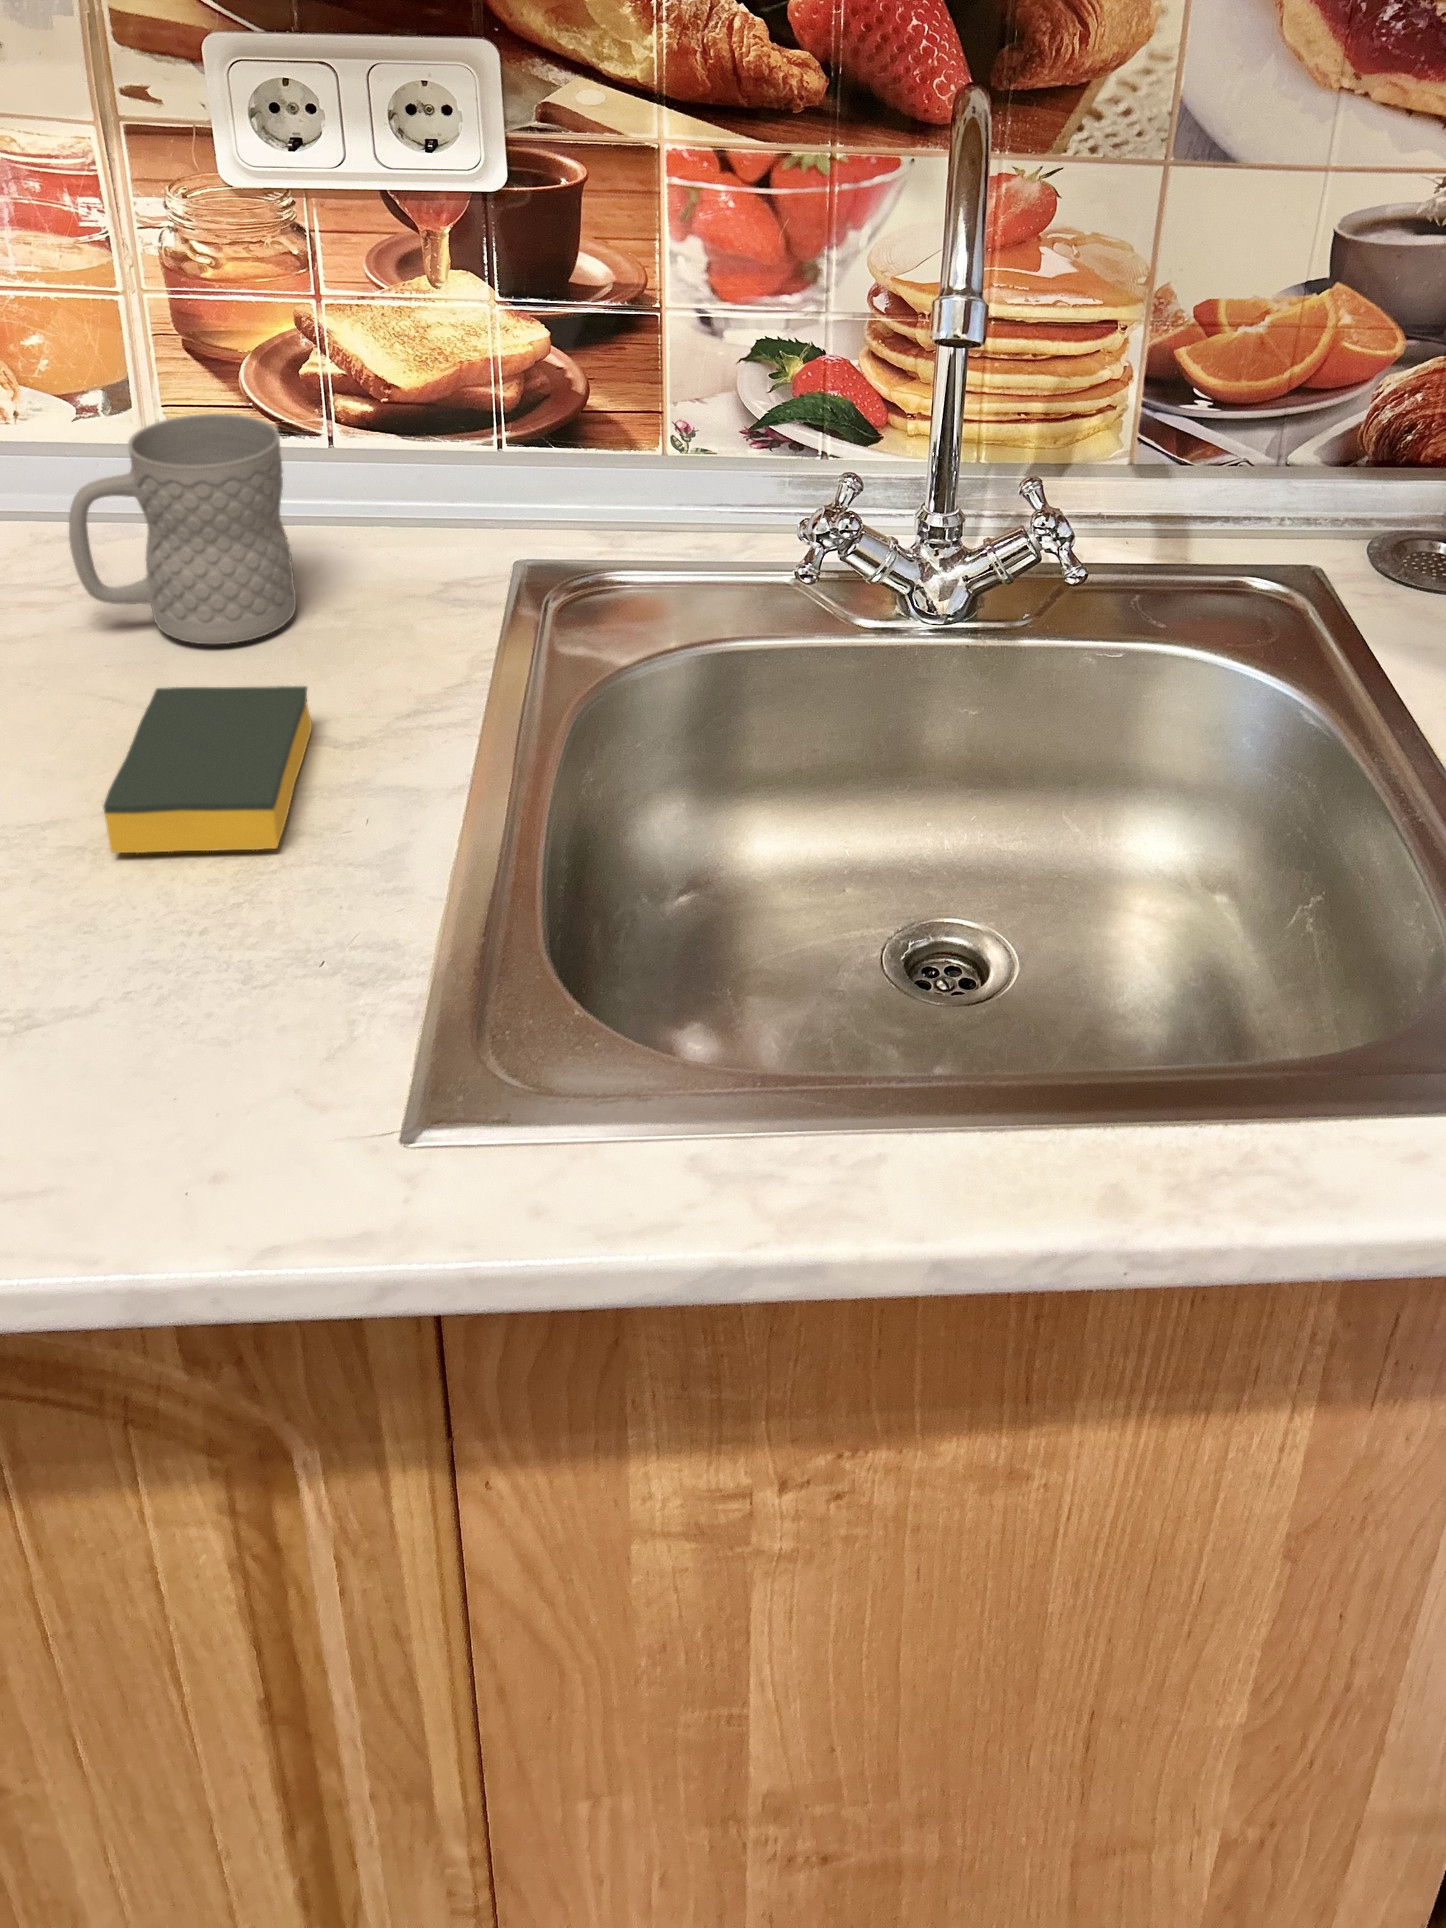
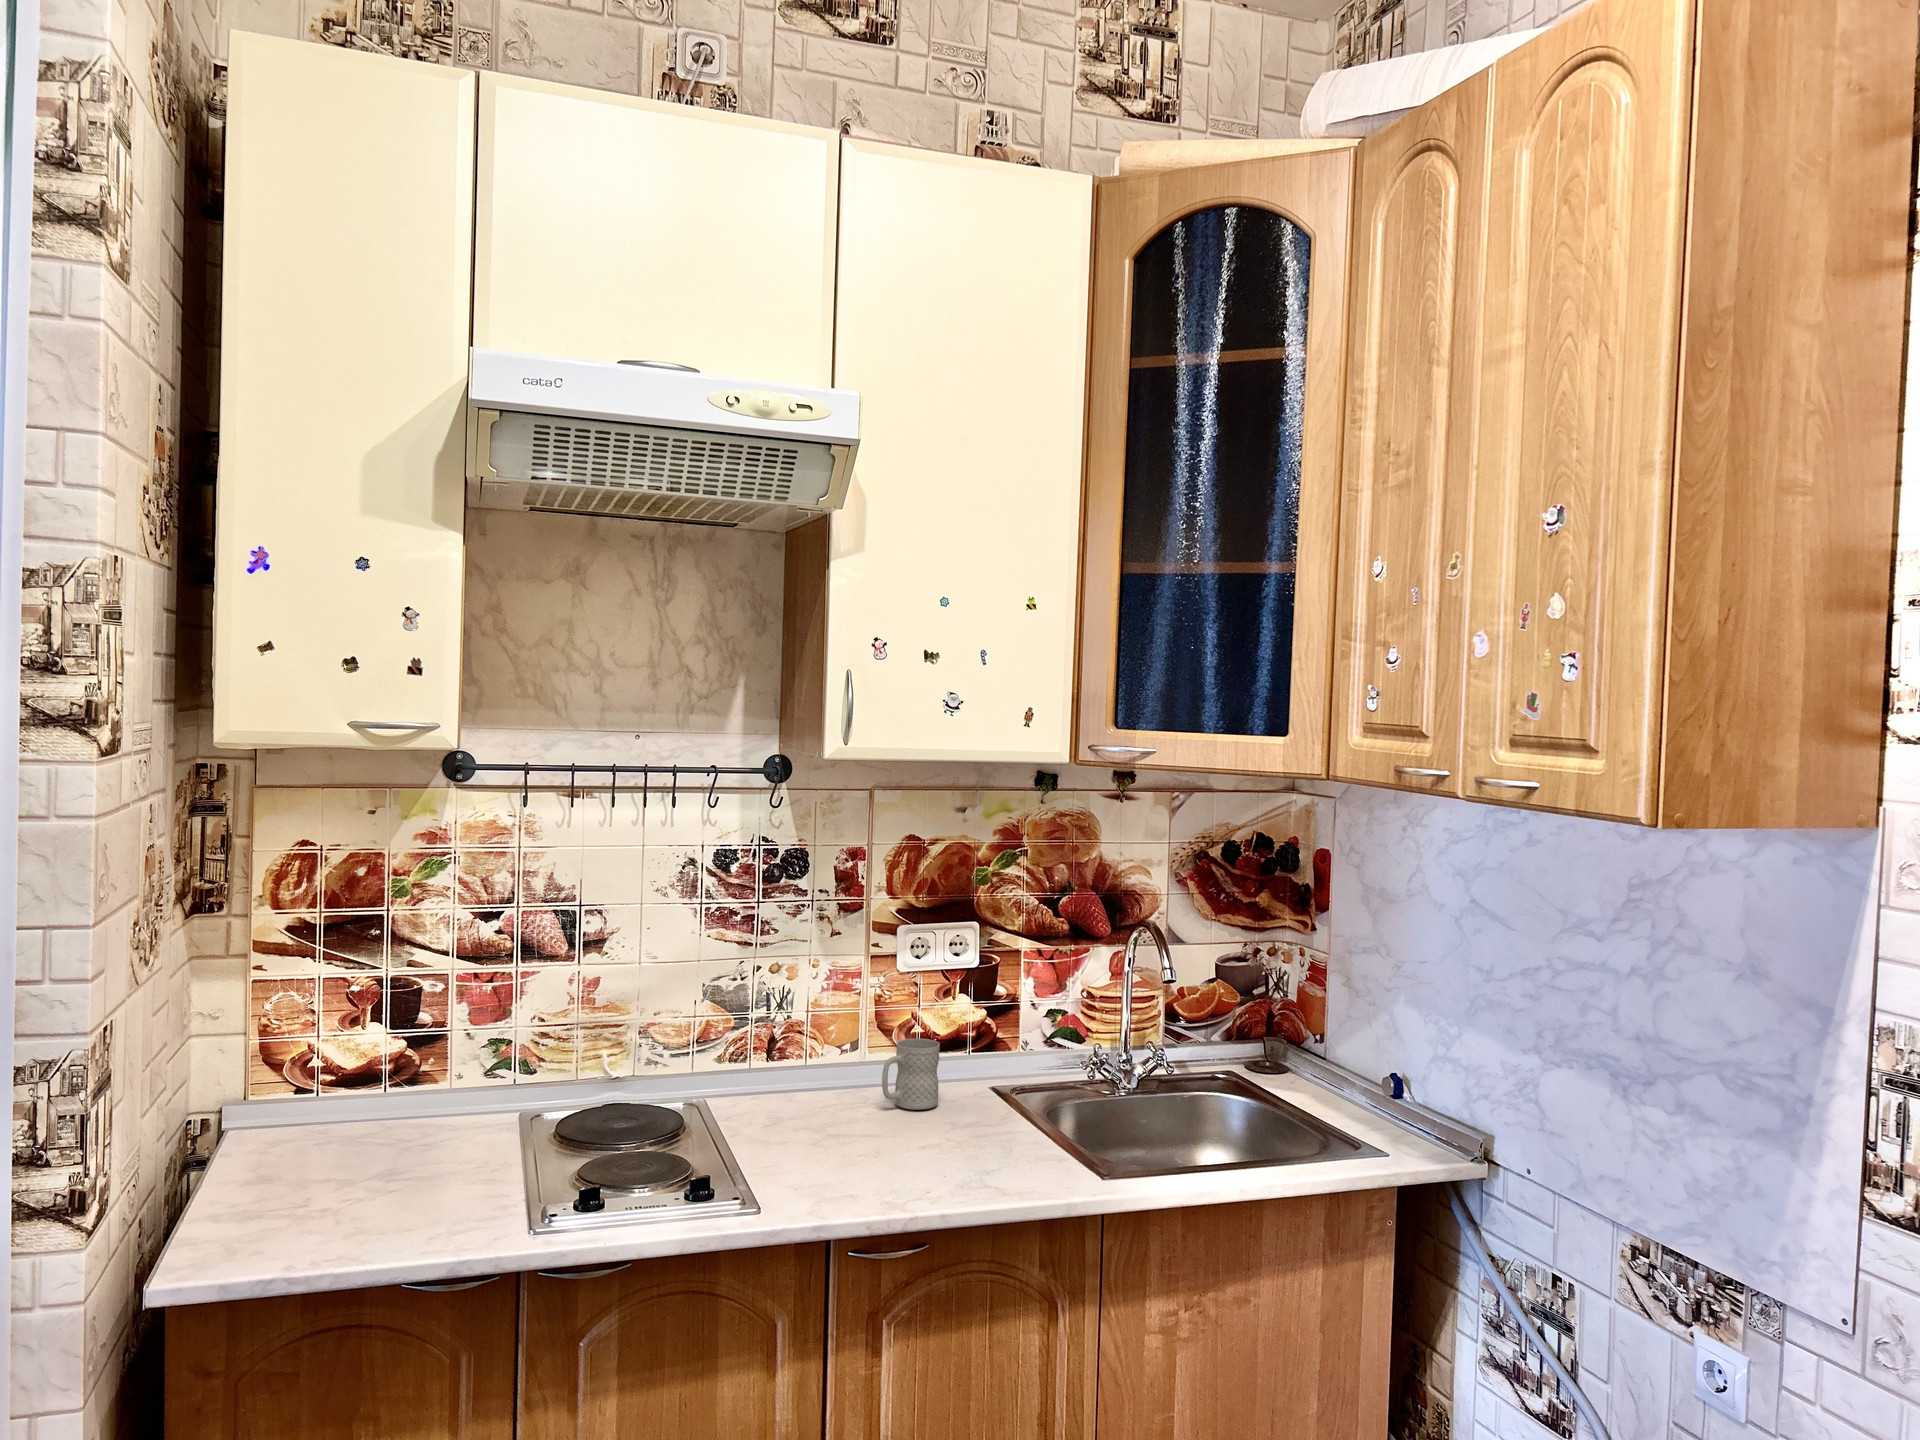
sponge: present [104,686,312,853] -> none [933,1108,999,1147]

